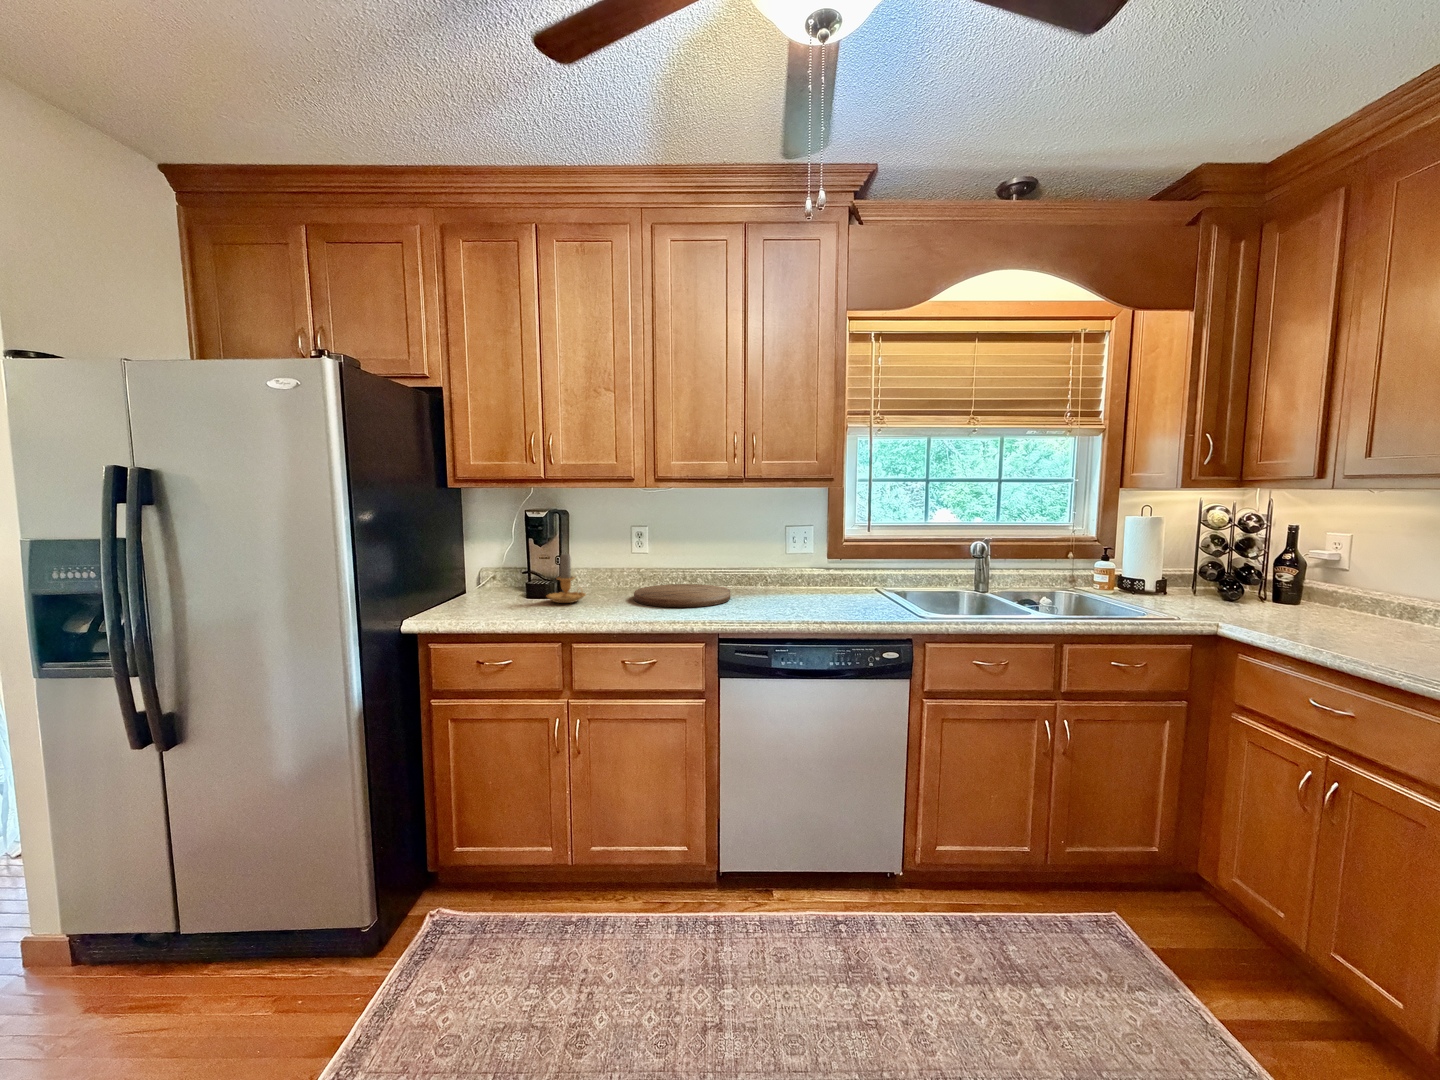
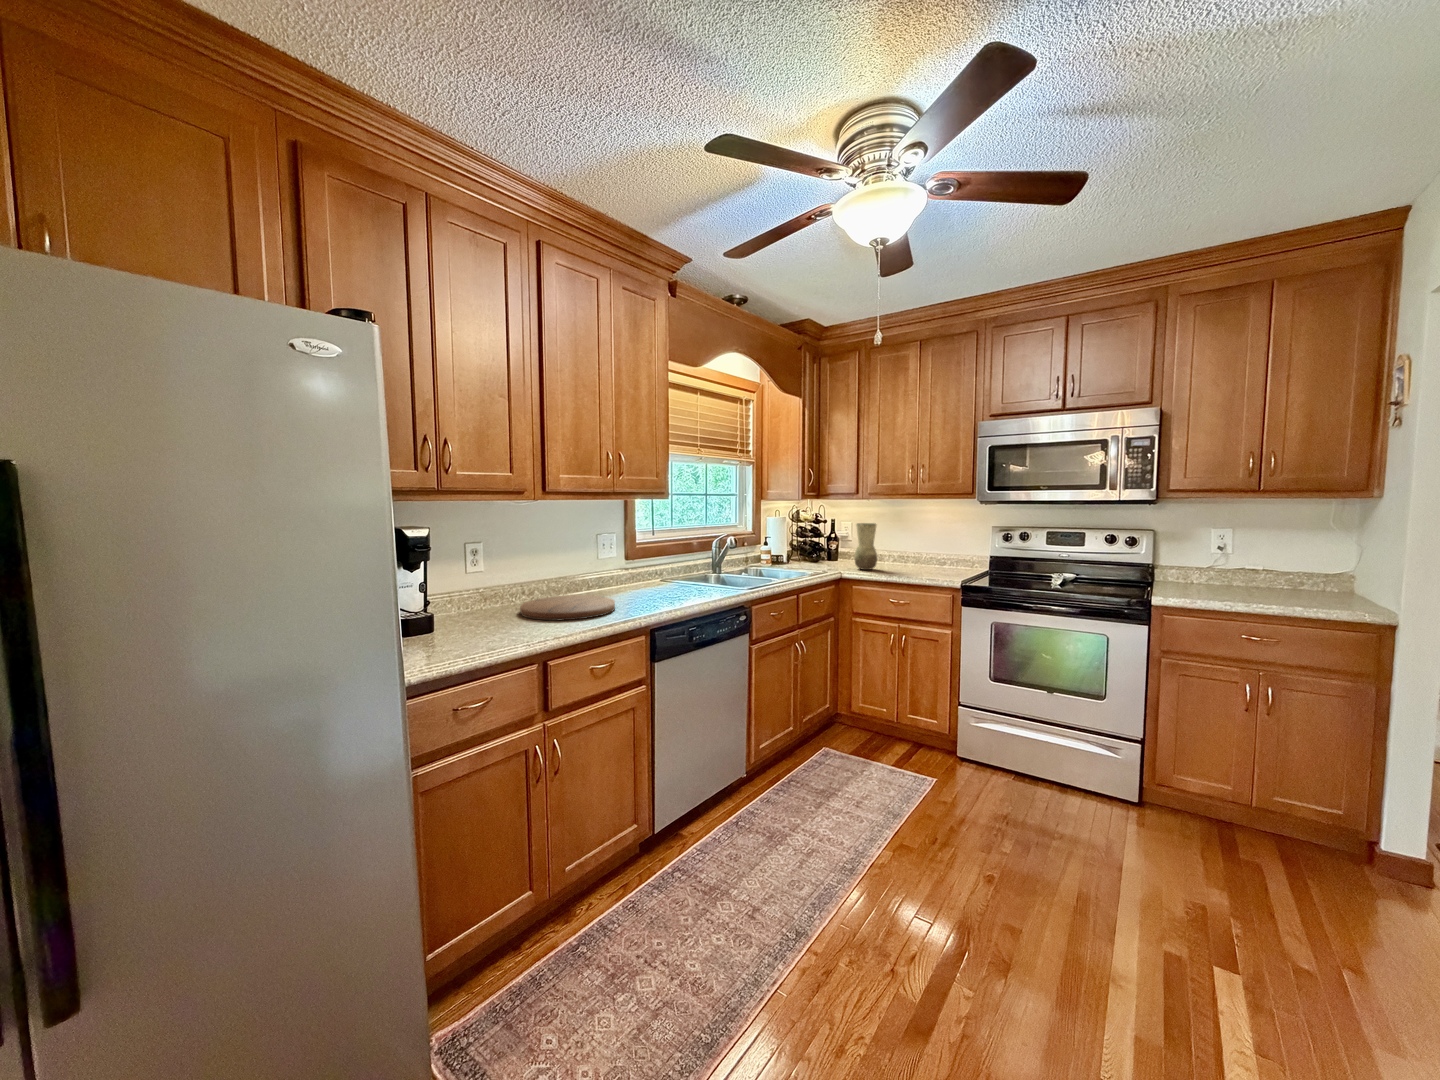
vase: none [1274,531,1339,627] -> present [854,523,877,570]
candle: present [546,553,586,603] -> none [455,578,512,636]

